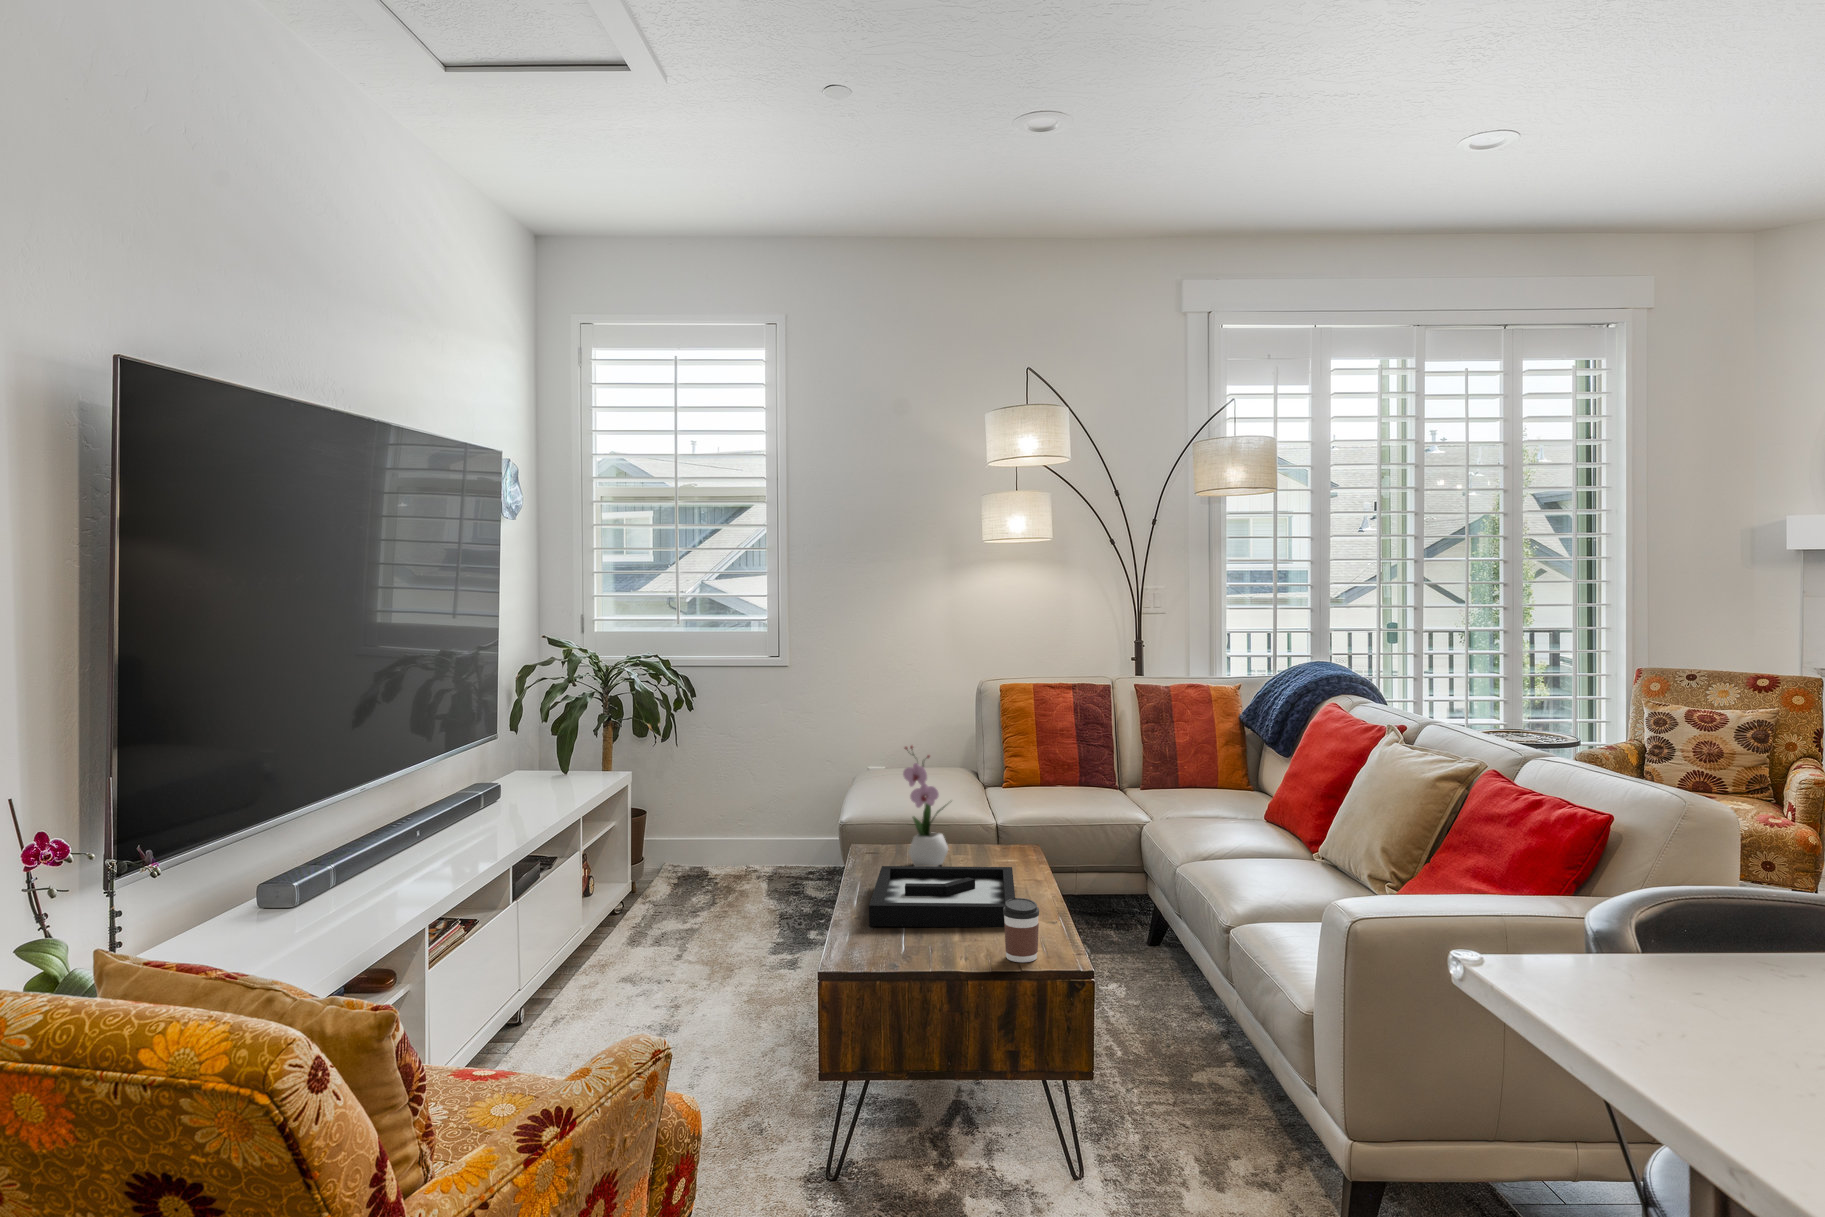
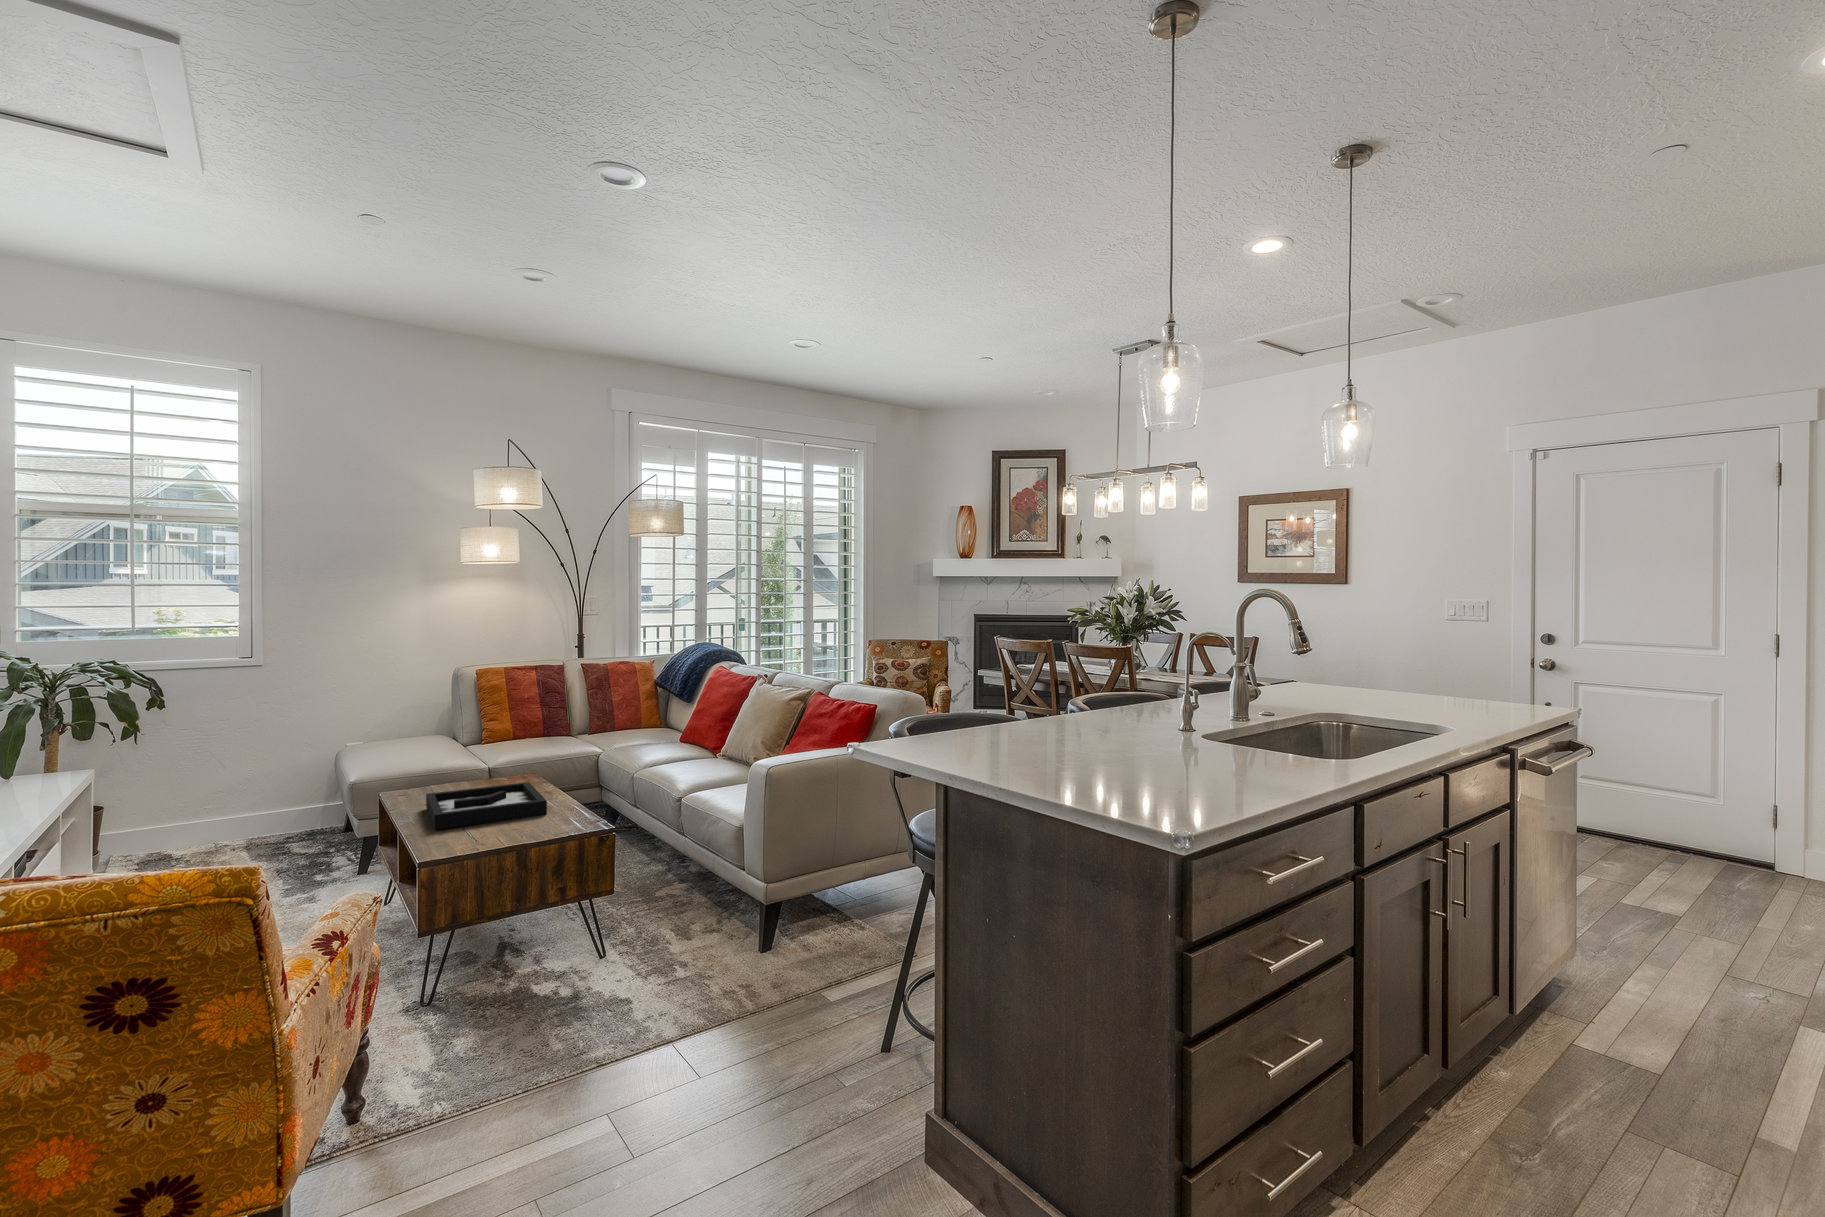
flower arrangement: present [903,746,948,866] -> none [437,706,474,795]
coffee cup: present [1003,898,1039,962] -> none [548,790,573,830]

